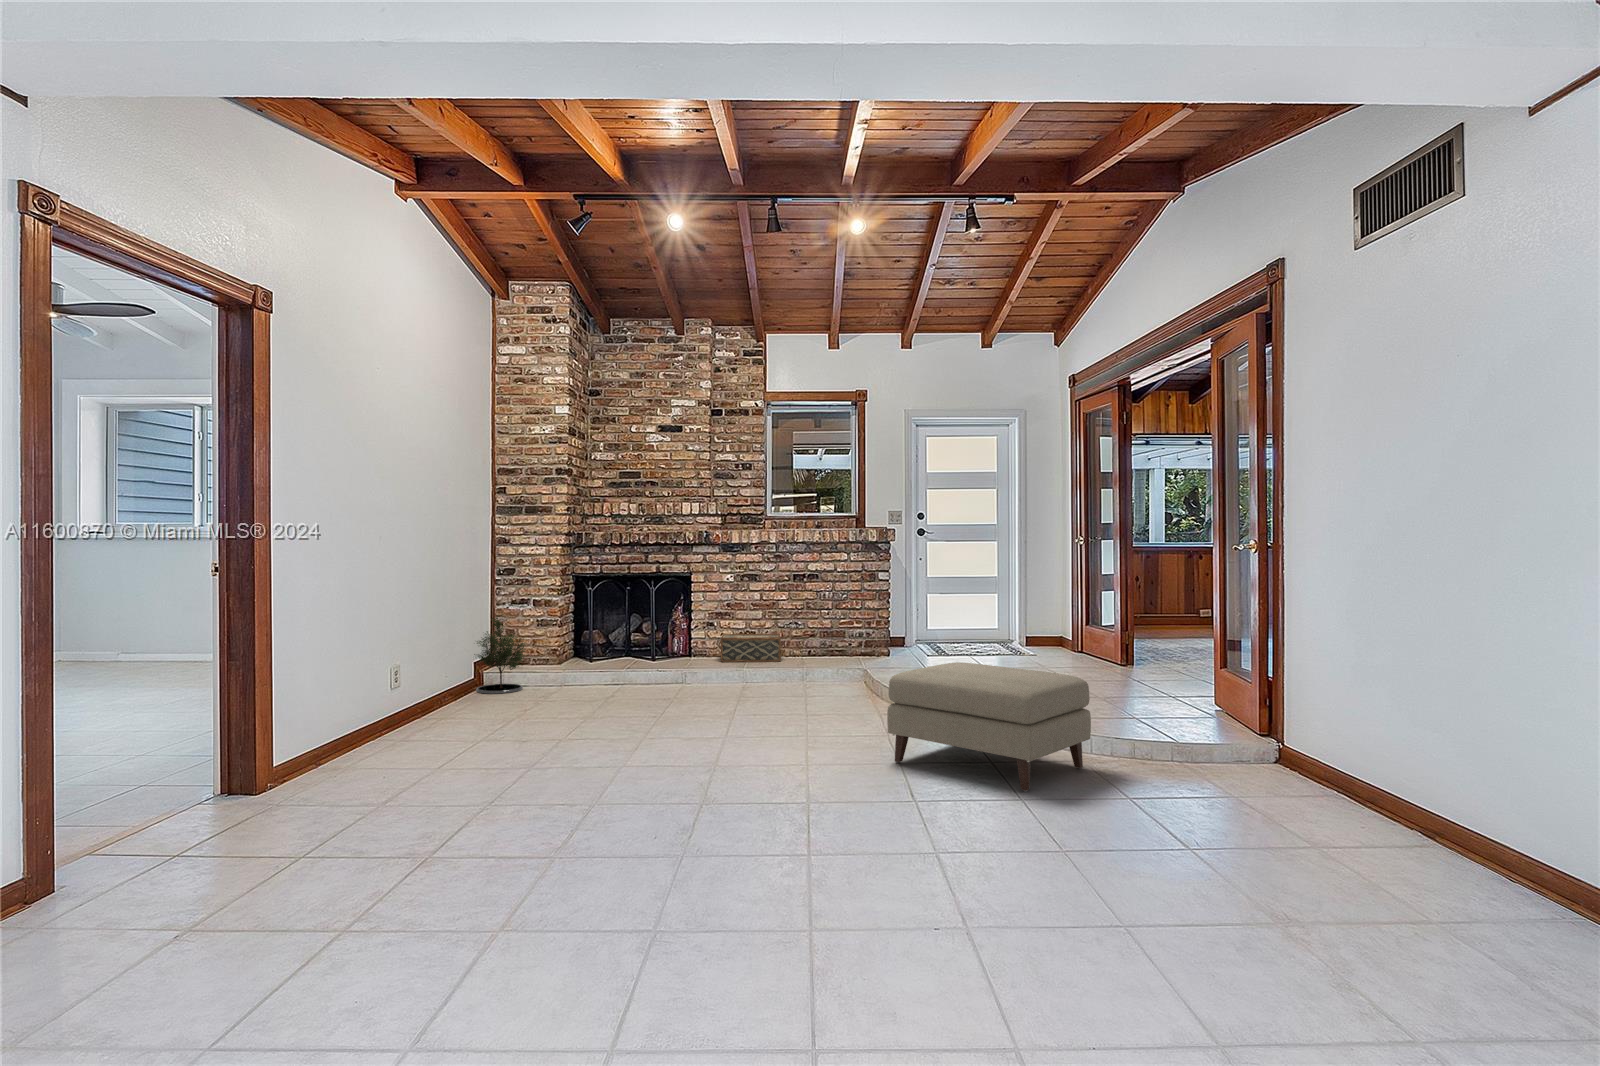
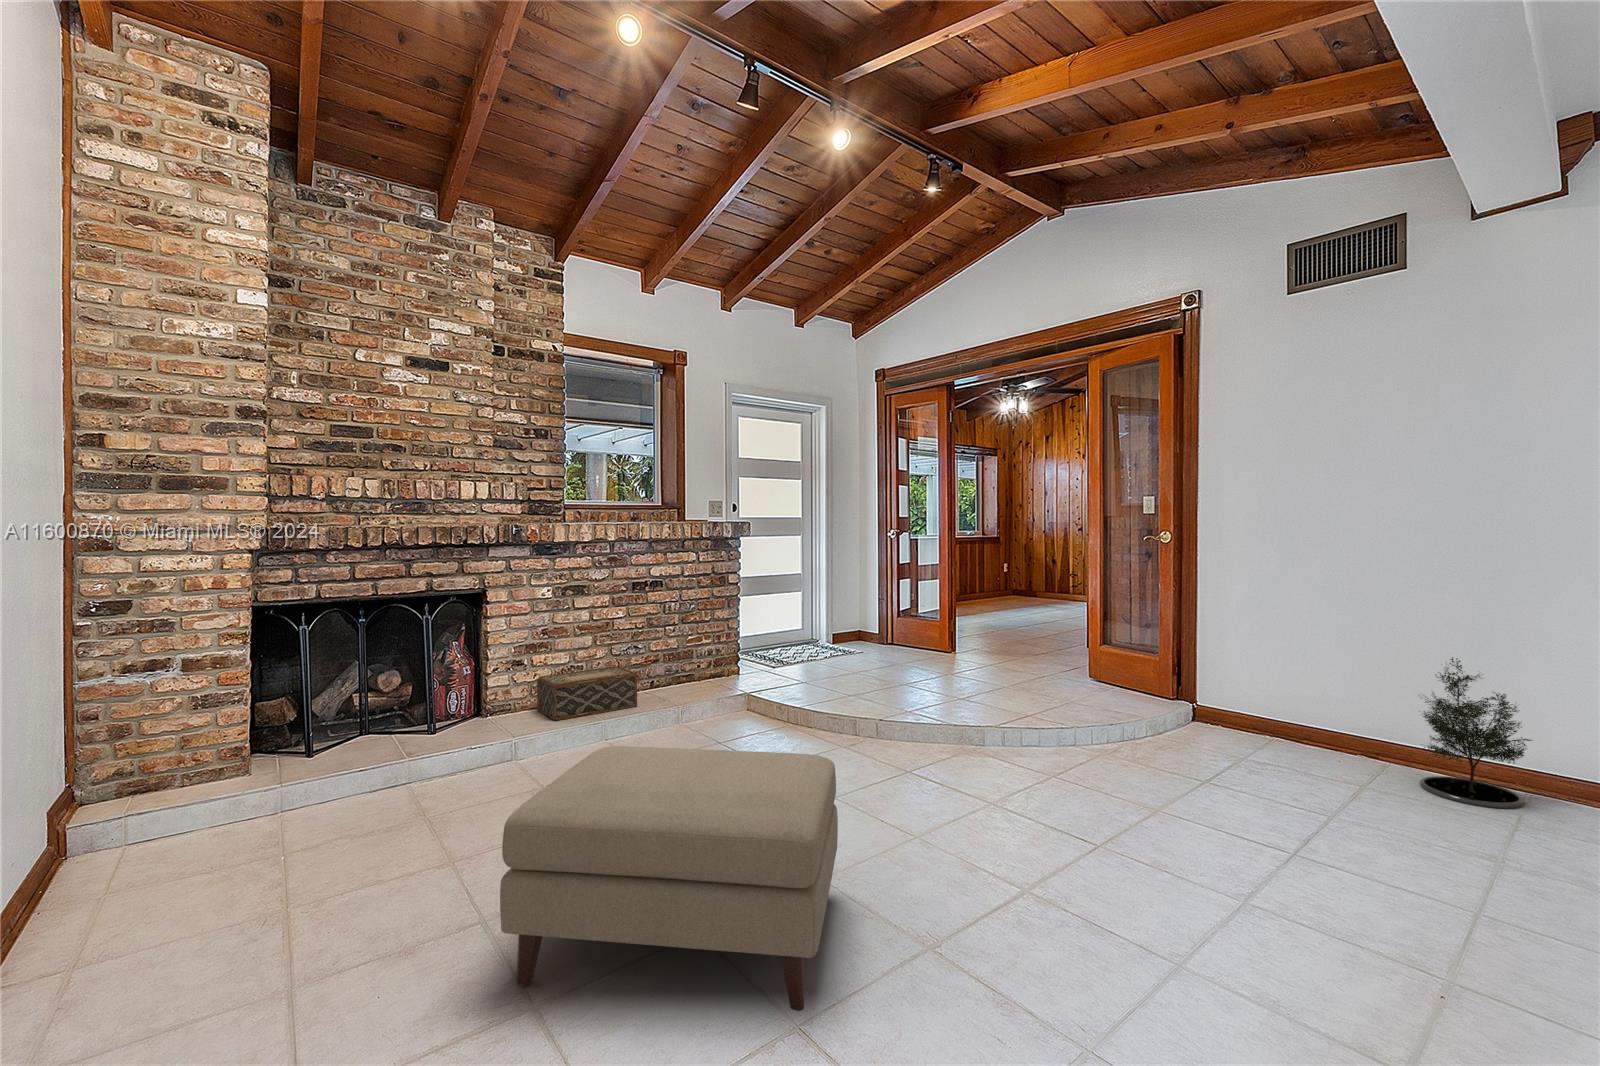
potted tree: present [474,615,526,694] -> present [1420,657,1533,808]
ottoman: present [887,662,1091,791] -> present [500,746,838,1011]

